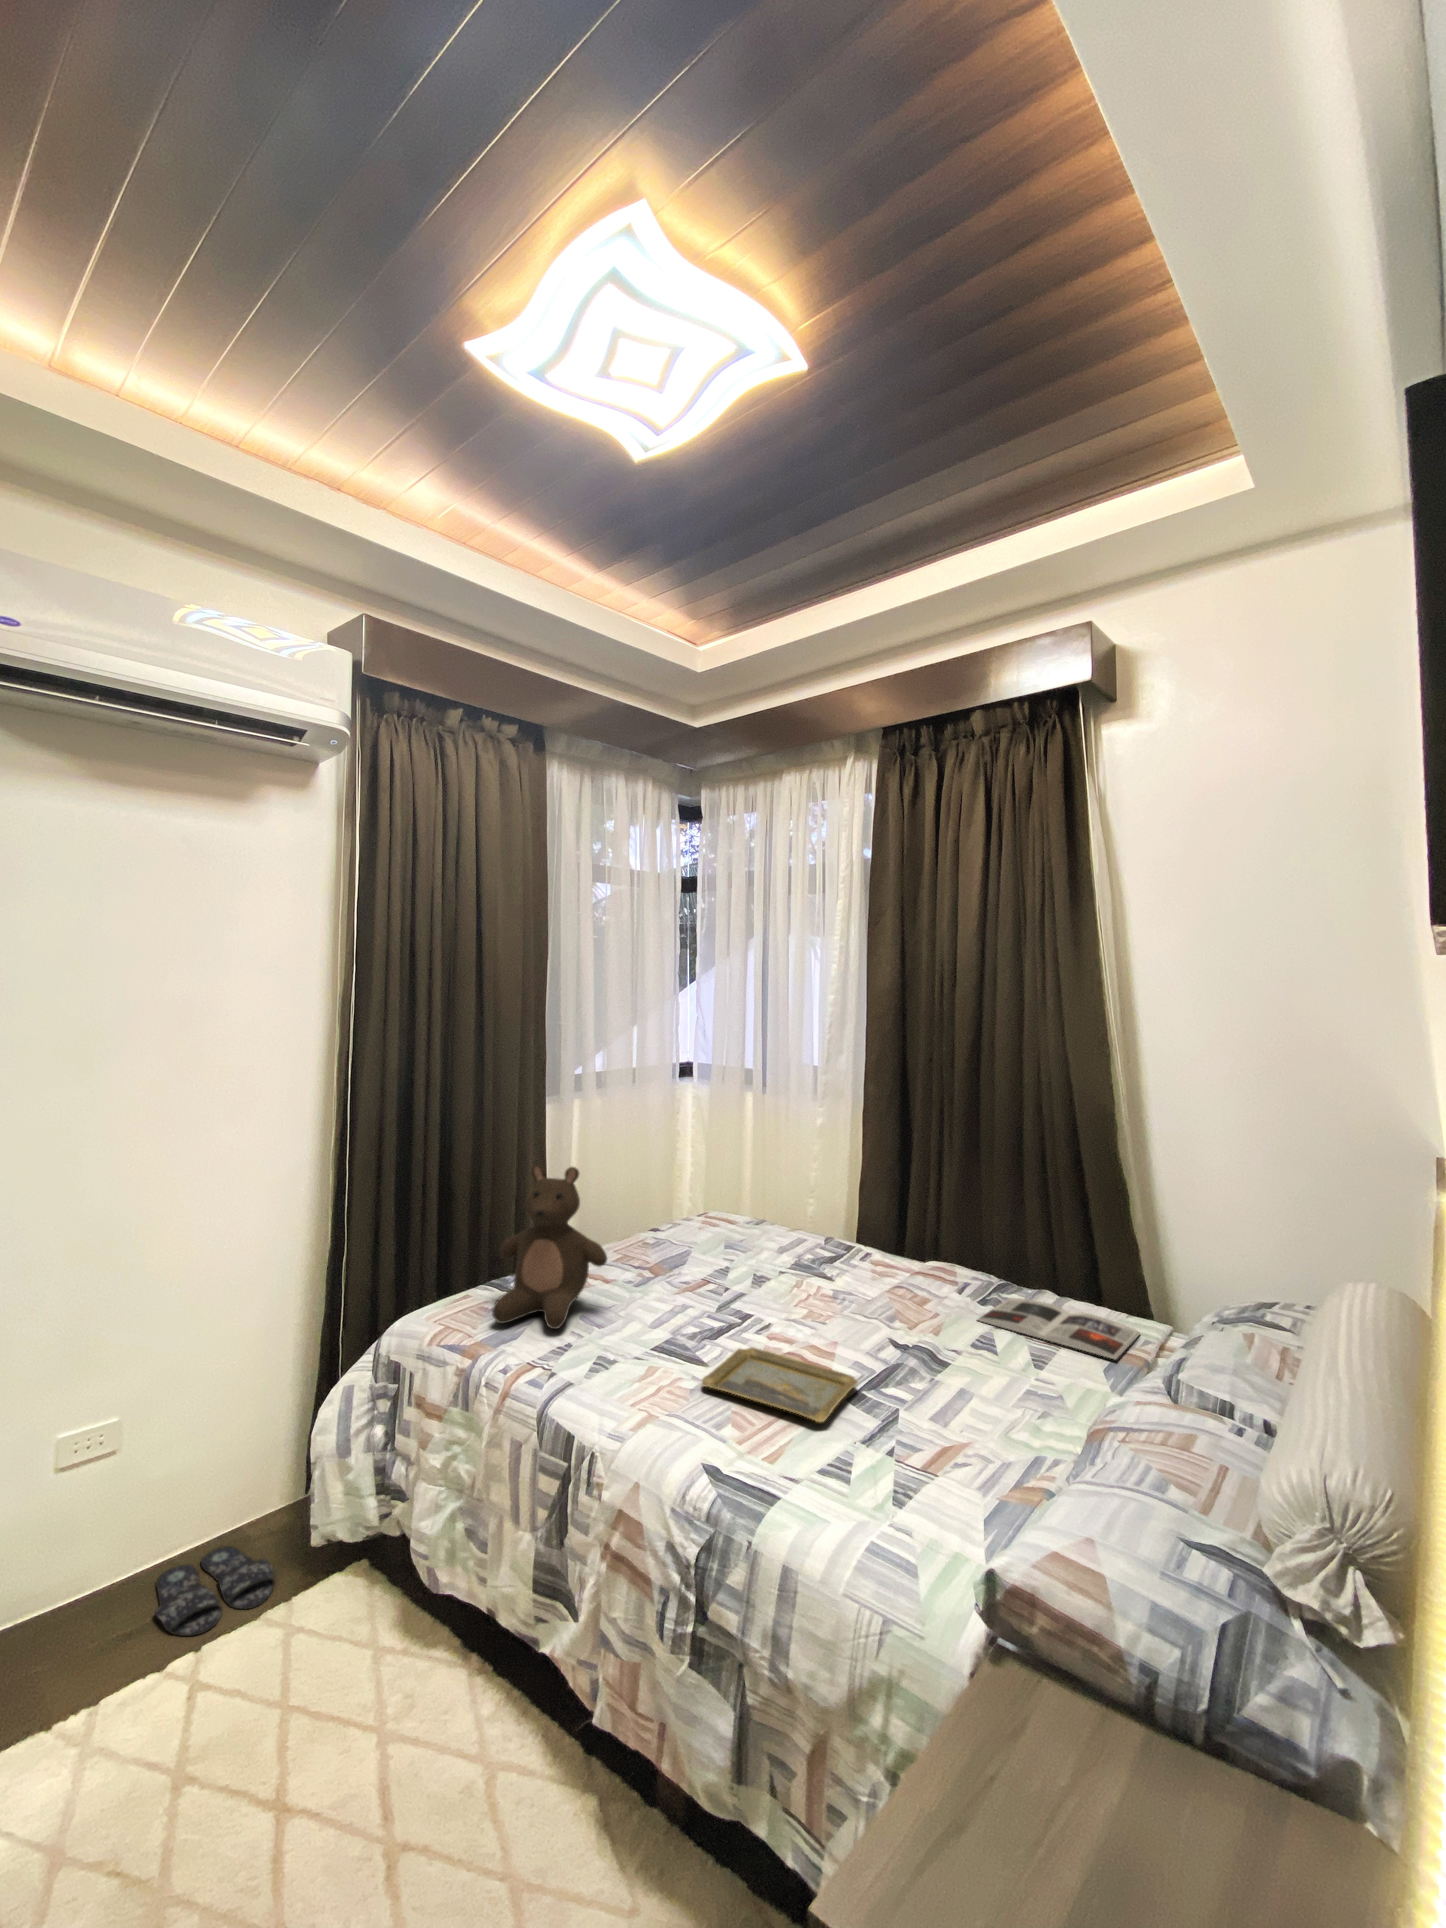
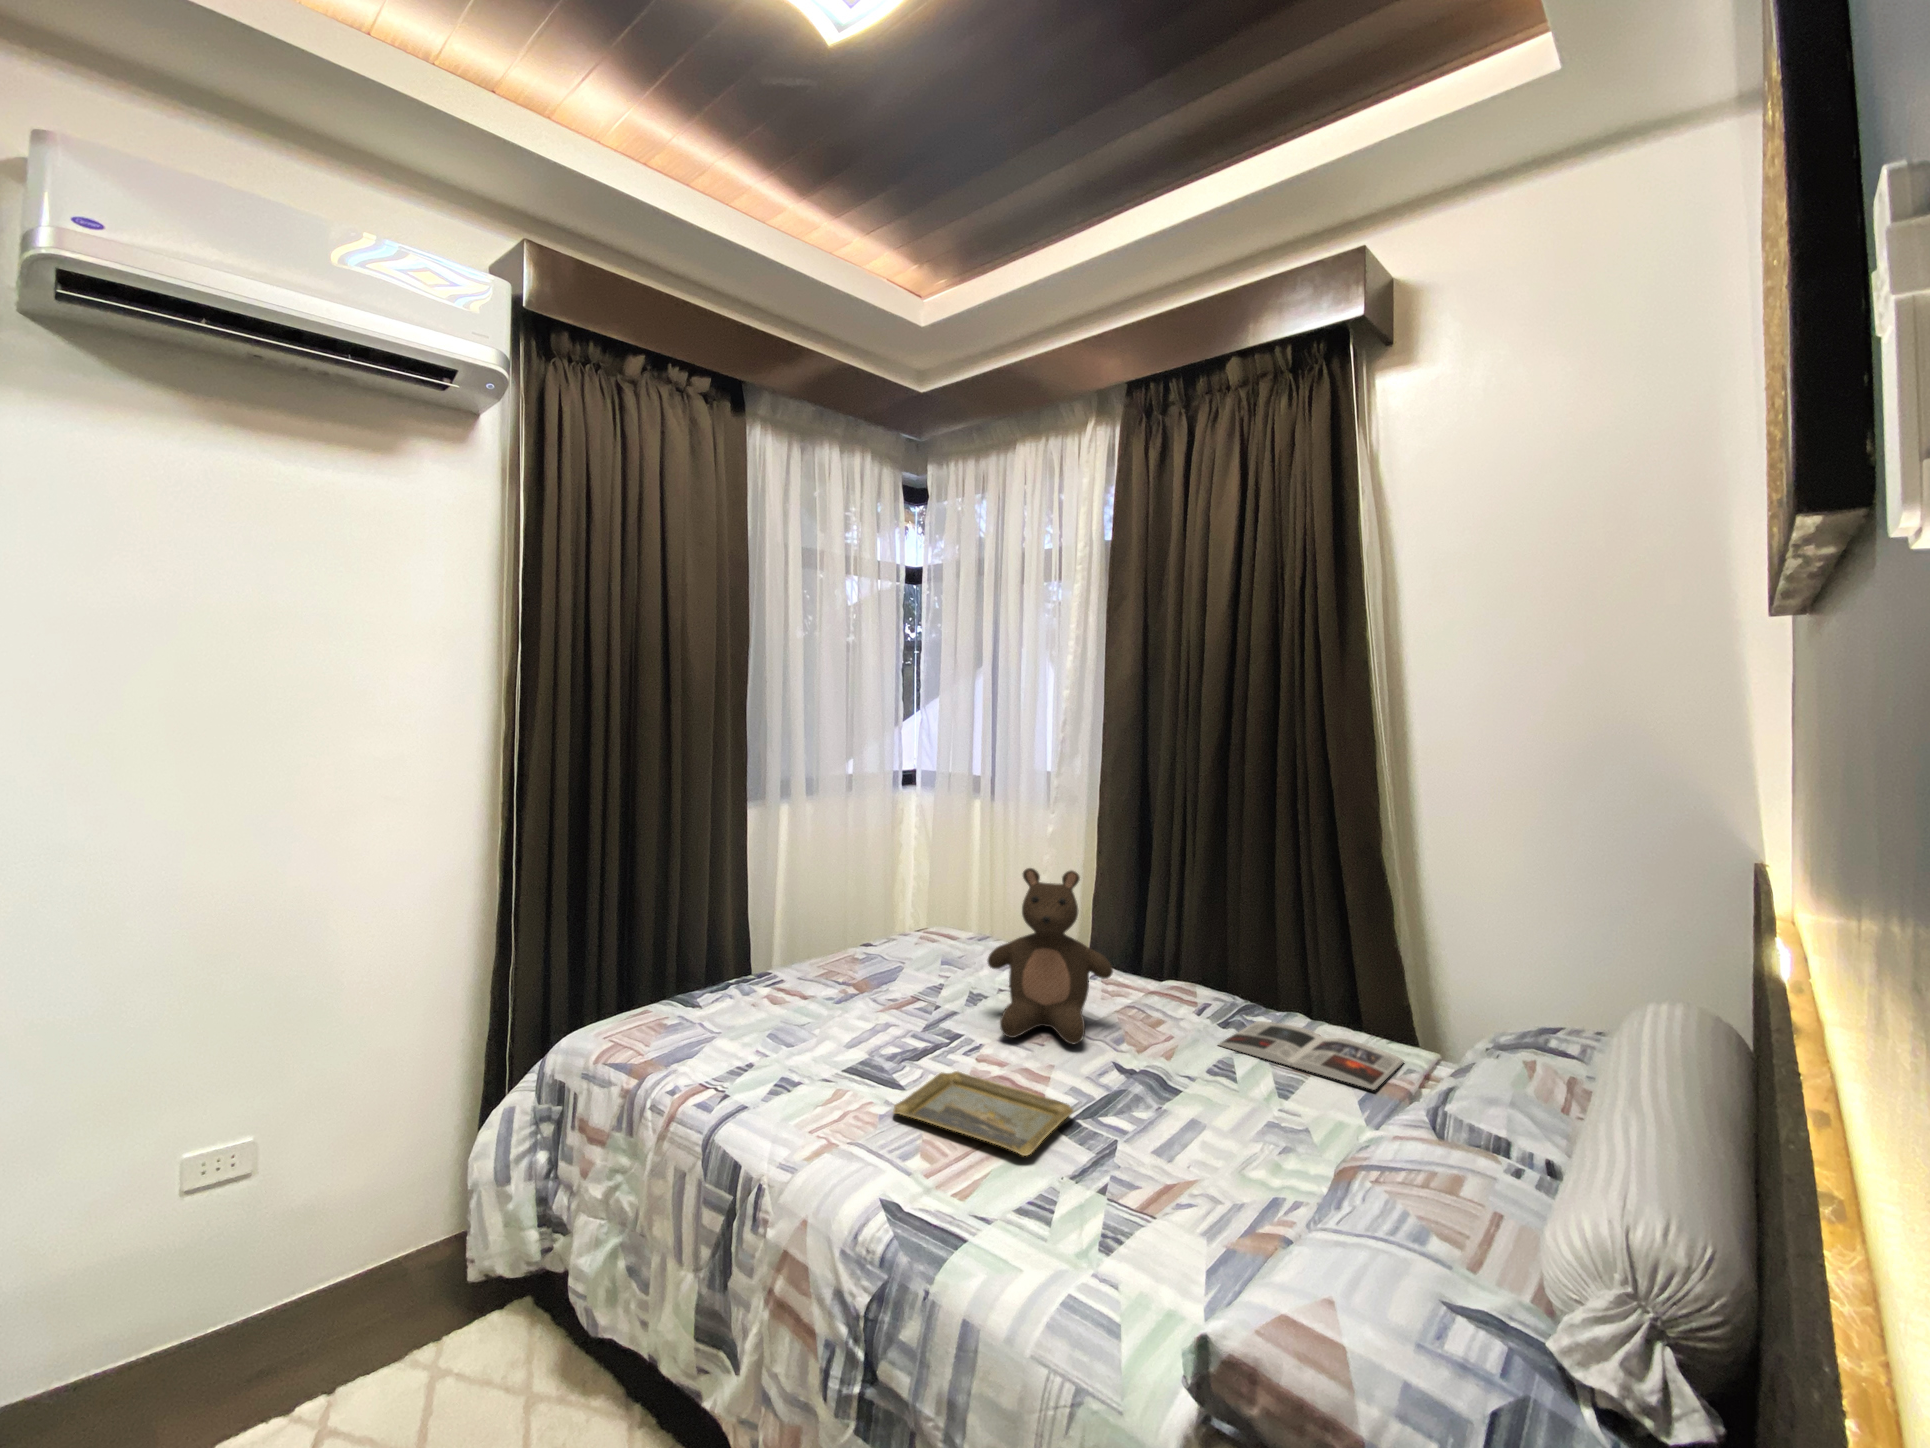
stuffed bear: present [492,1165,607,1329] -> present [988,868,1113,1045]
slippers: present [155,1546,275,1636] -> none [291,1279,428,1376]

